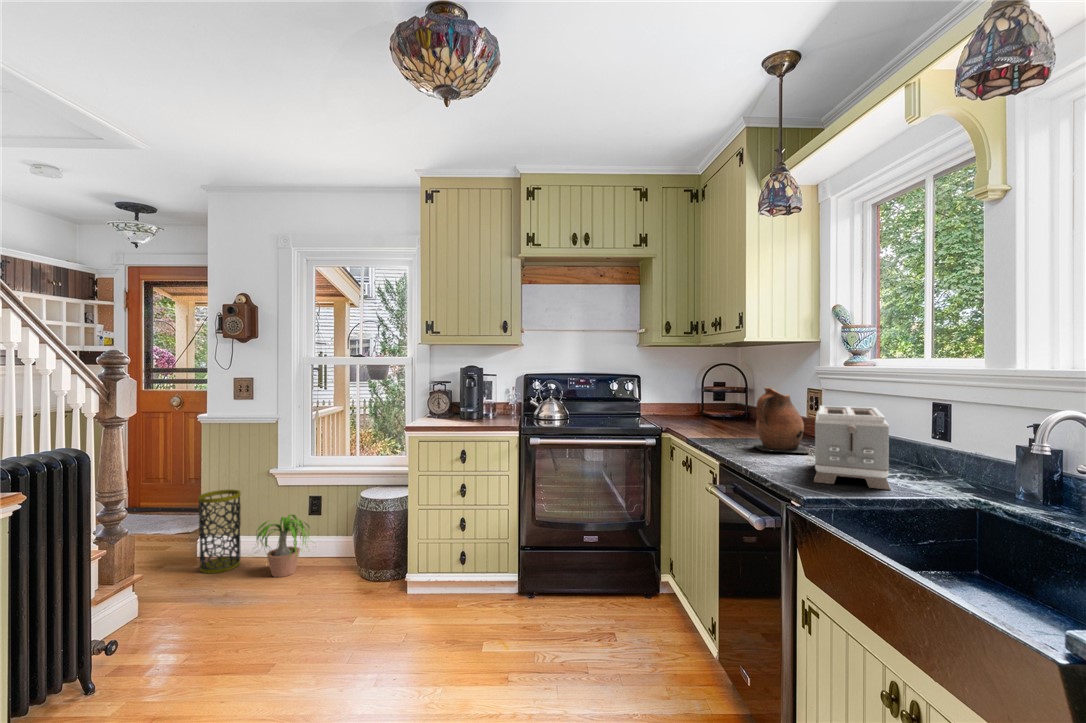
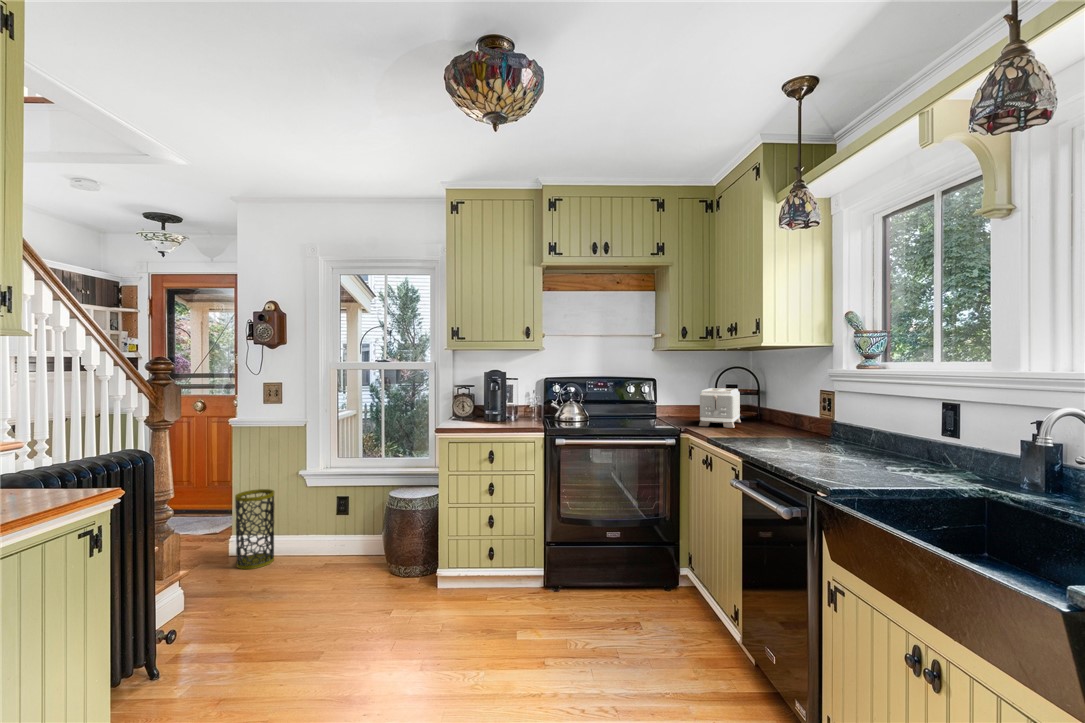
ceramic pitcher: present [754,388,810,454] -> none [769,390,826,451]
toaster: present [814,406,890,490] -> present [699,388,741,428]
potted plant: present [257,514,309,577] -> none [281,513,352,572]

